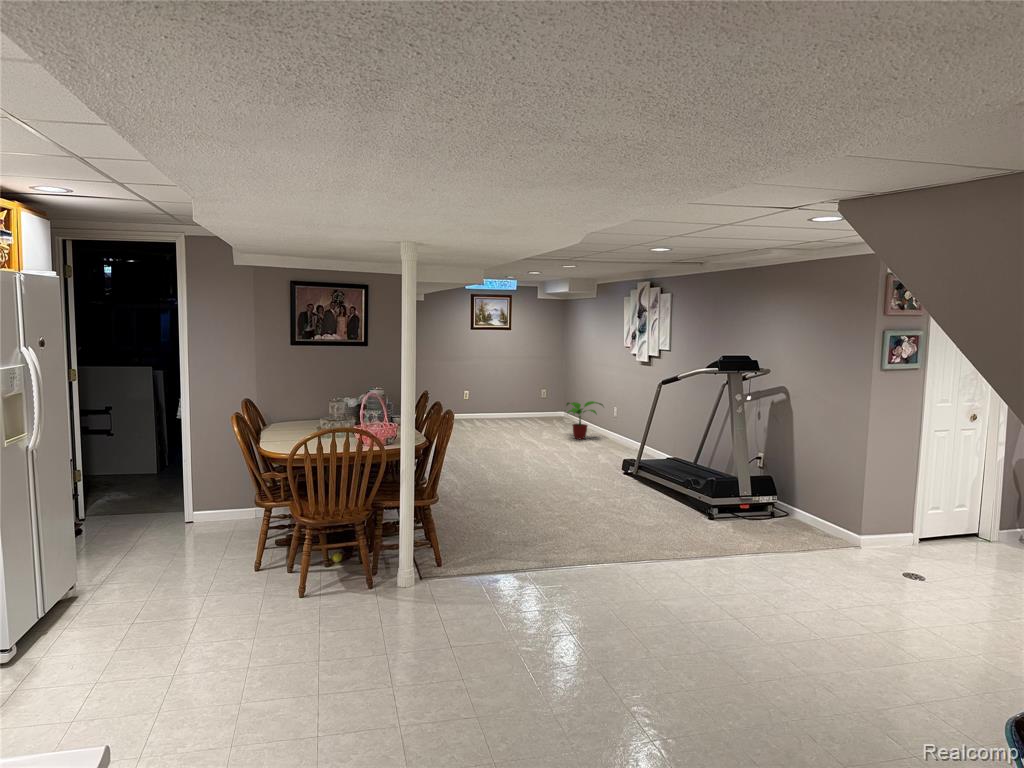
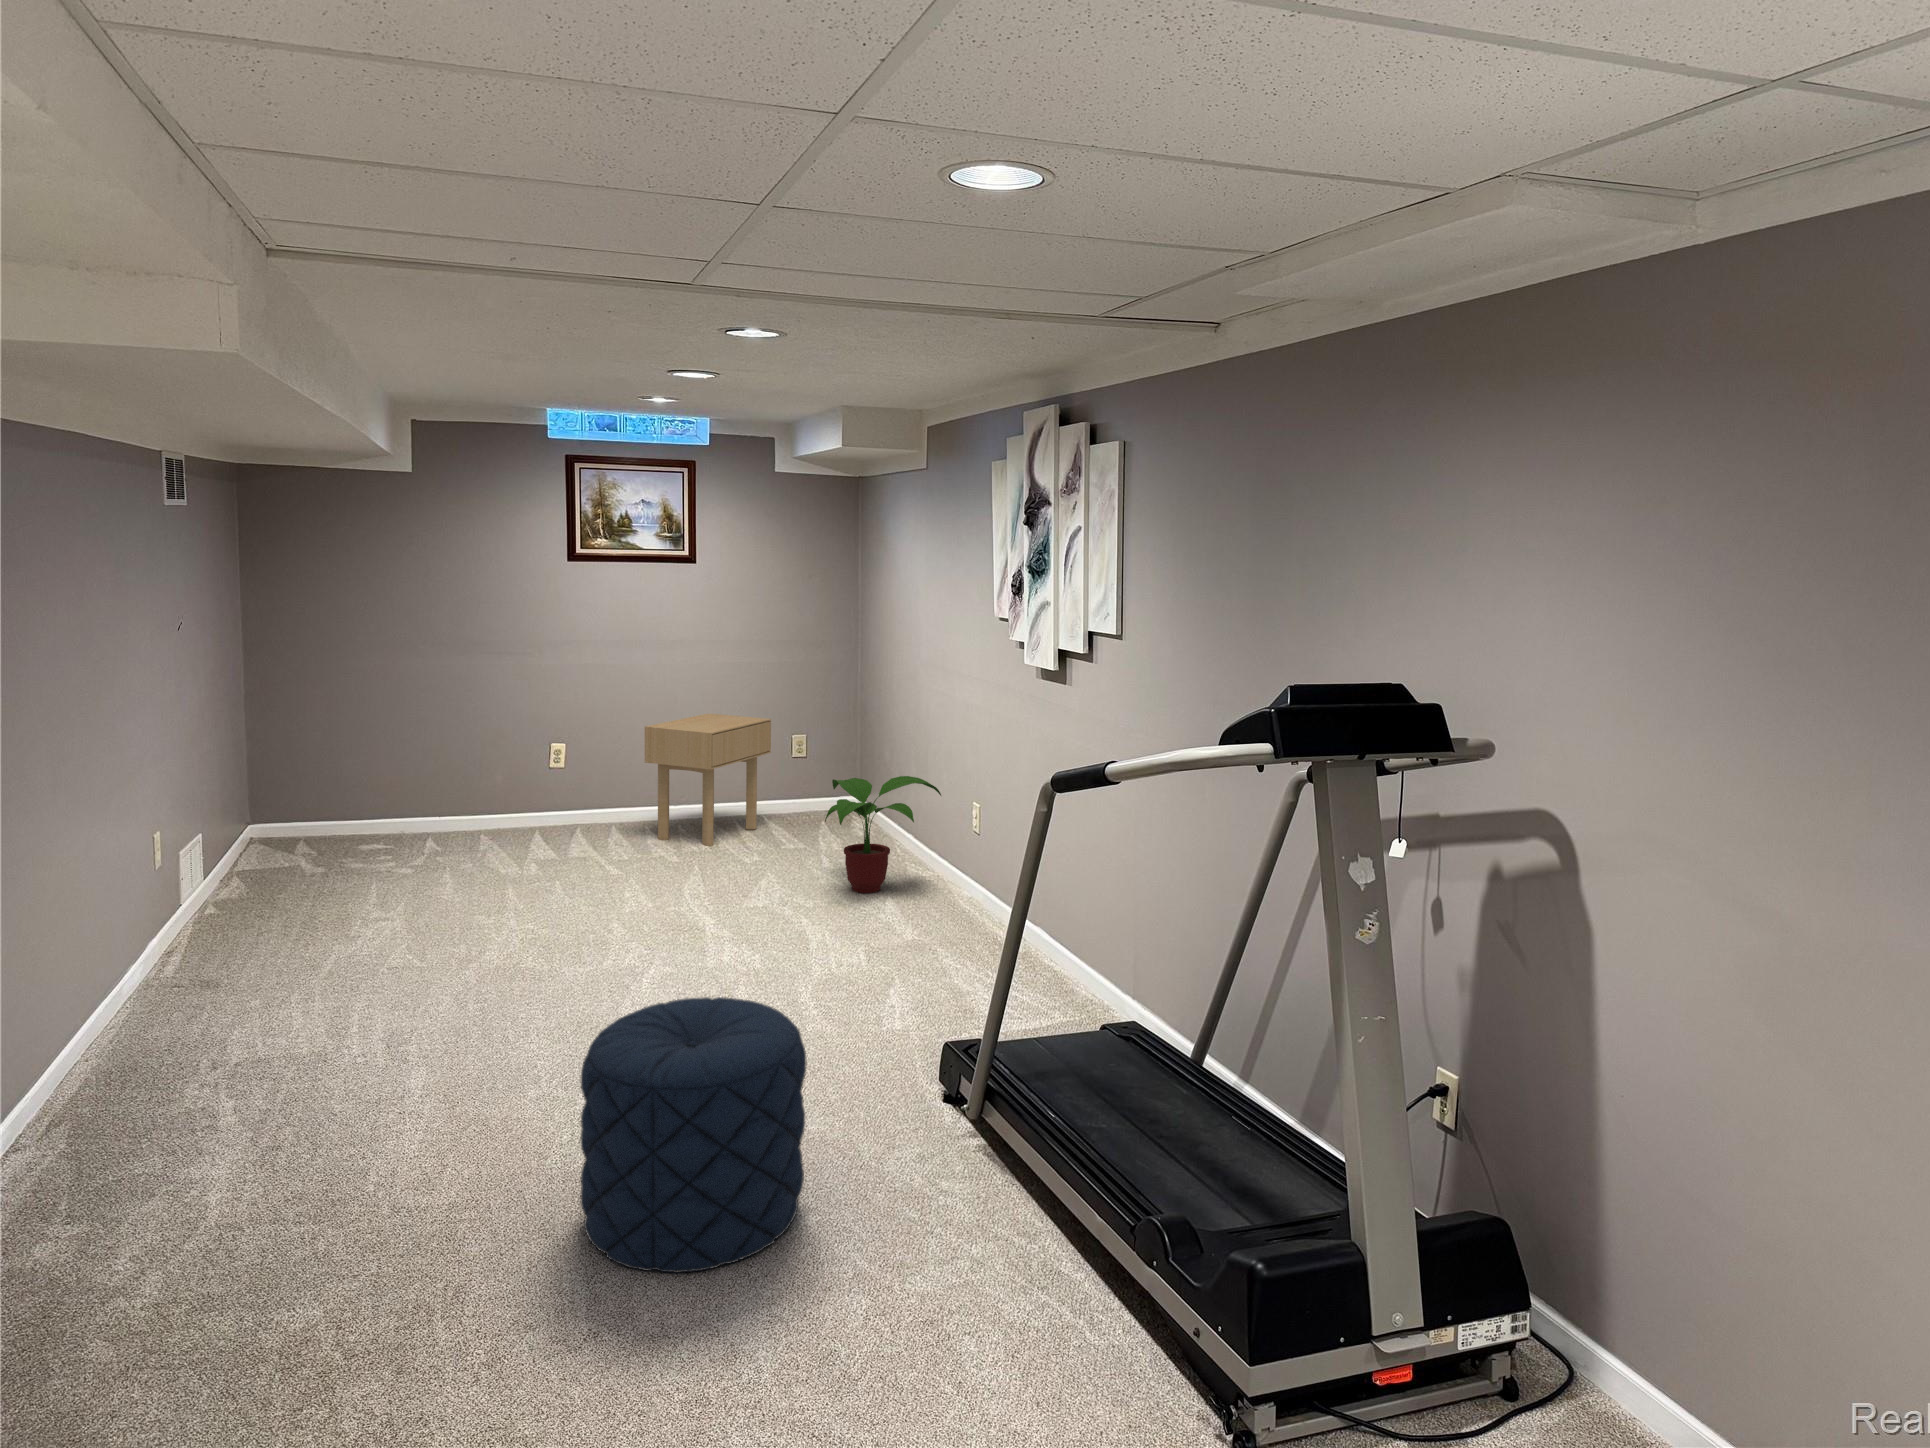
side table: none [497,384,538,428] -> present [644,714,771,846]
pouf: none [546,439,600,496] -> present [581,997,807,1273]

